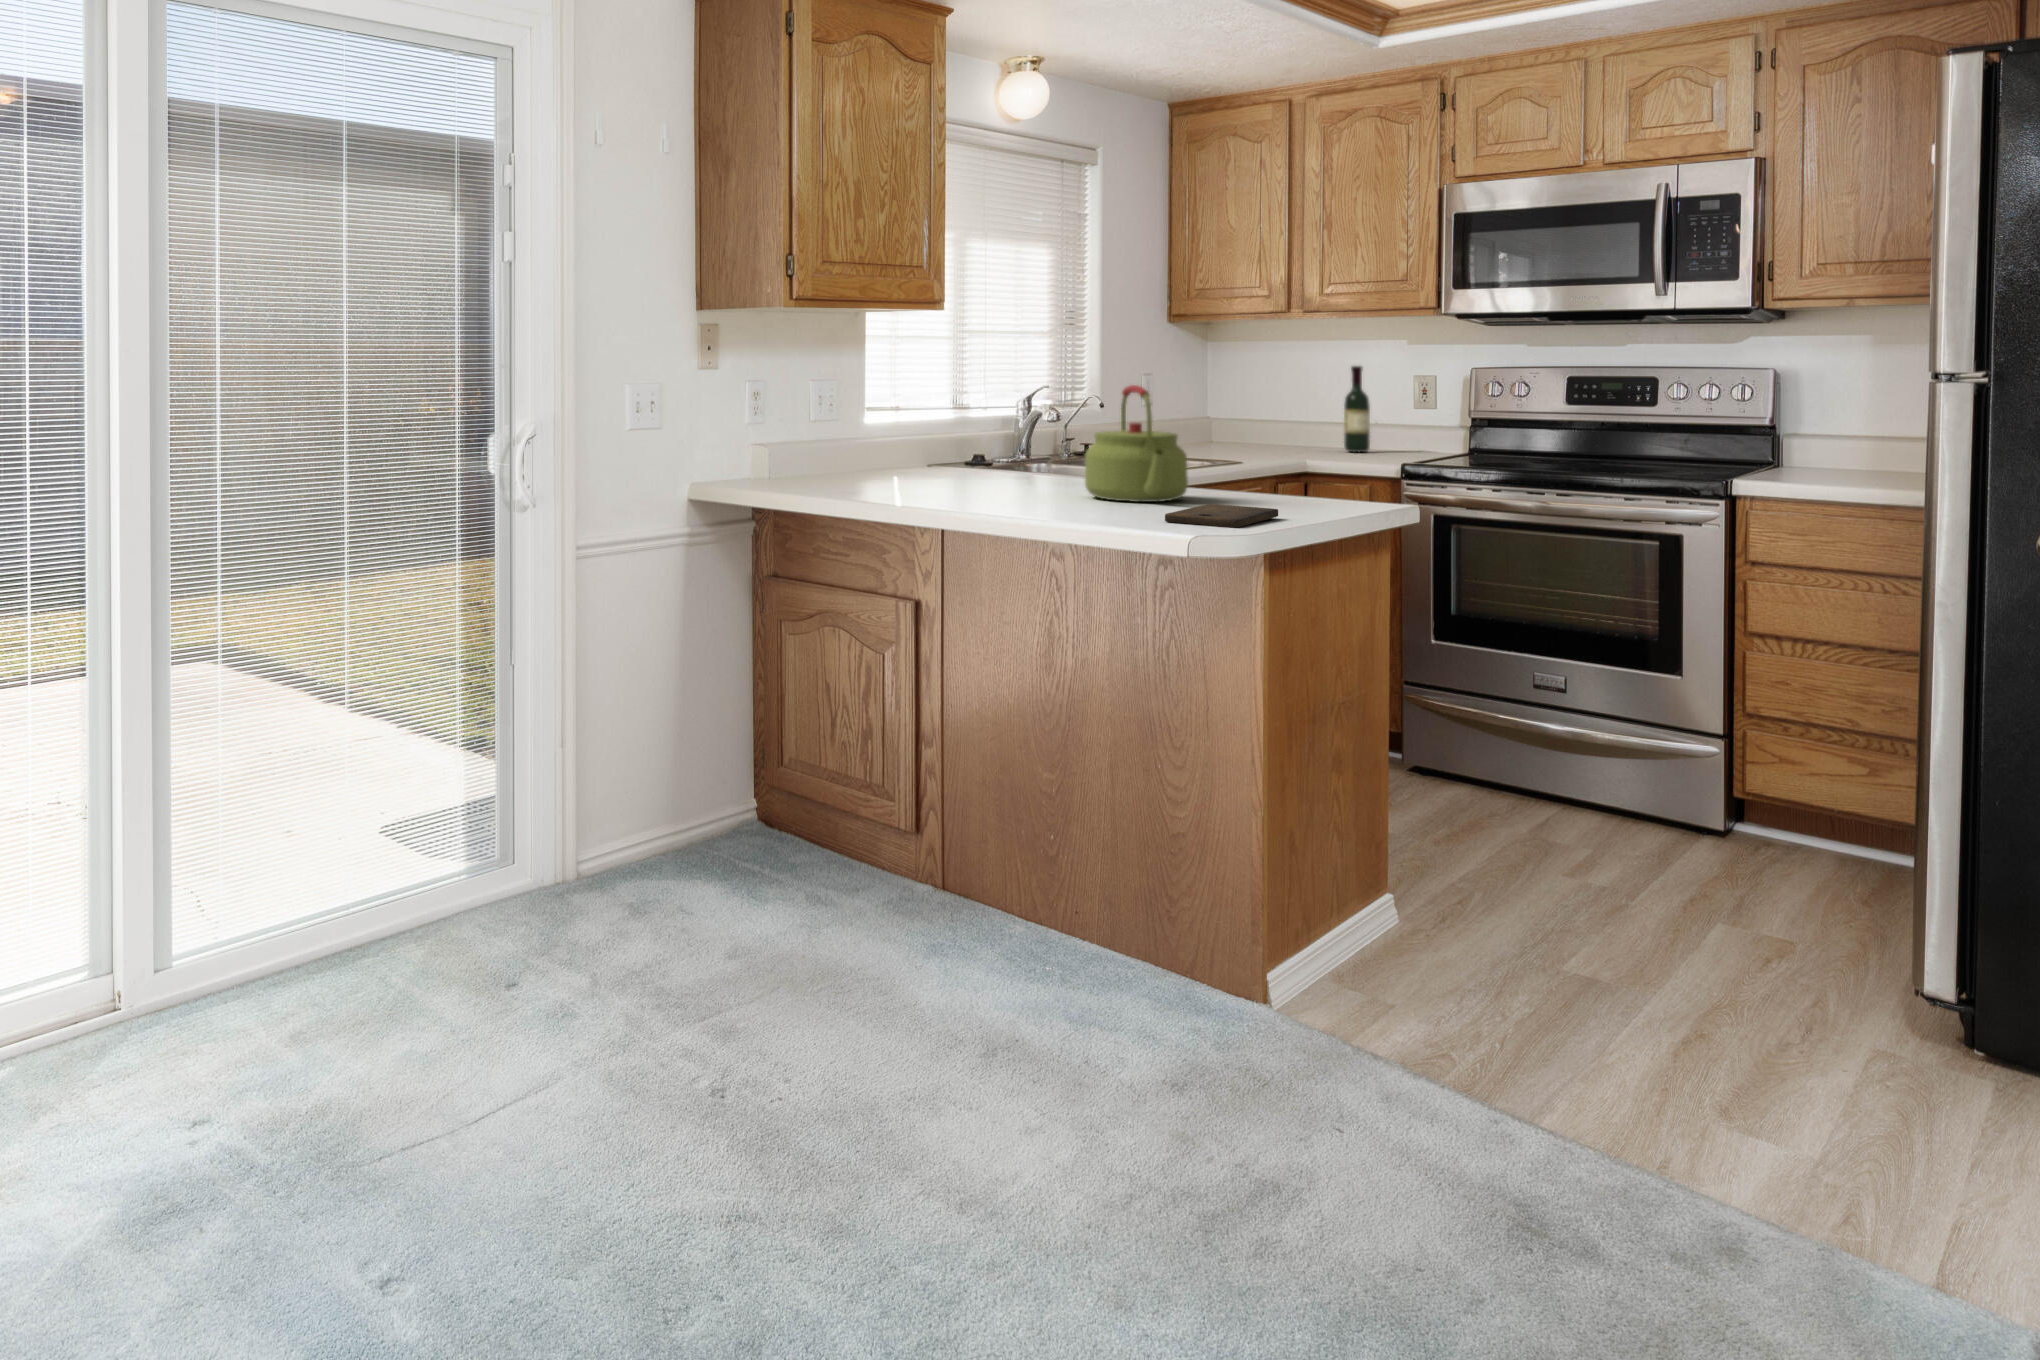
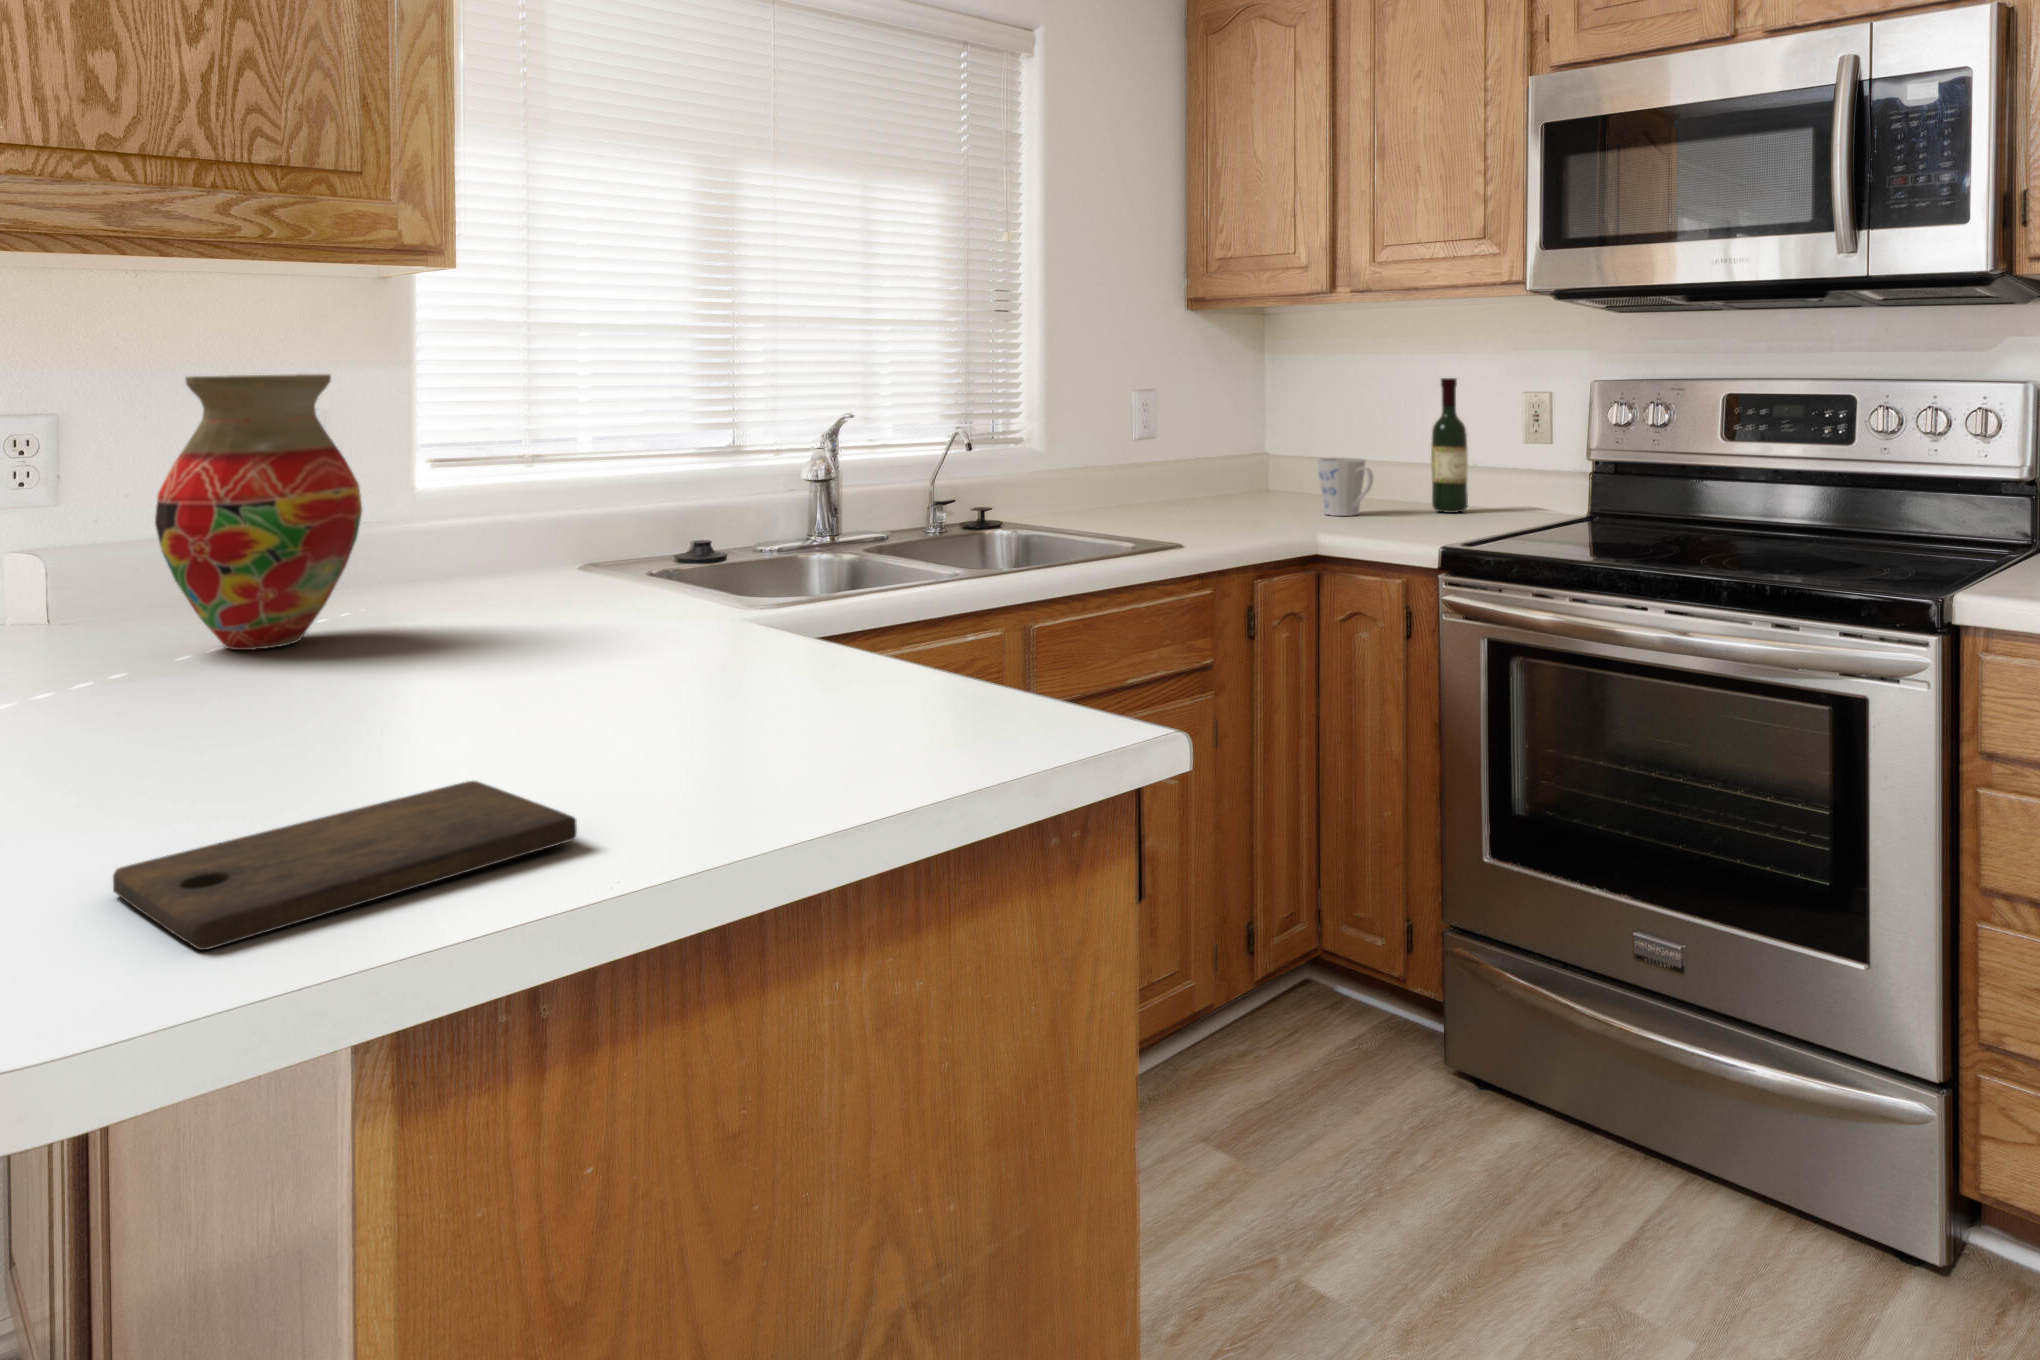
vase: none [871,363,953,487] -> present [155,374,362,650]
kettle: present [1085,385,1188,502] -> none [436,427,690,724]
mug: none [1271,417,1313,453] -> present [1318,458,1373,516]

